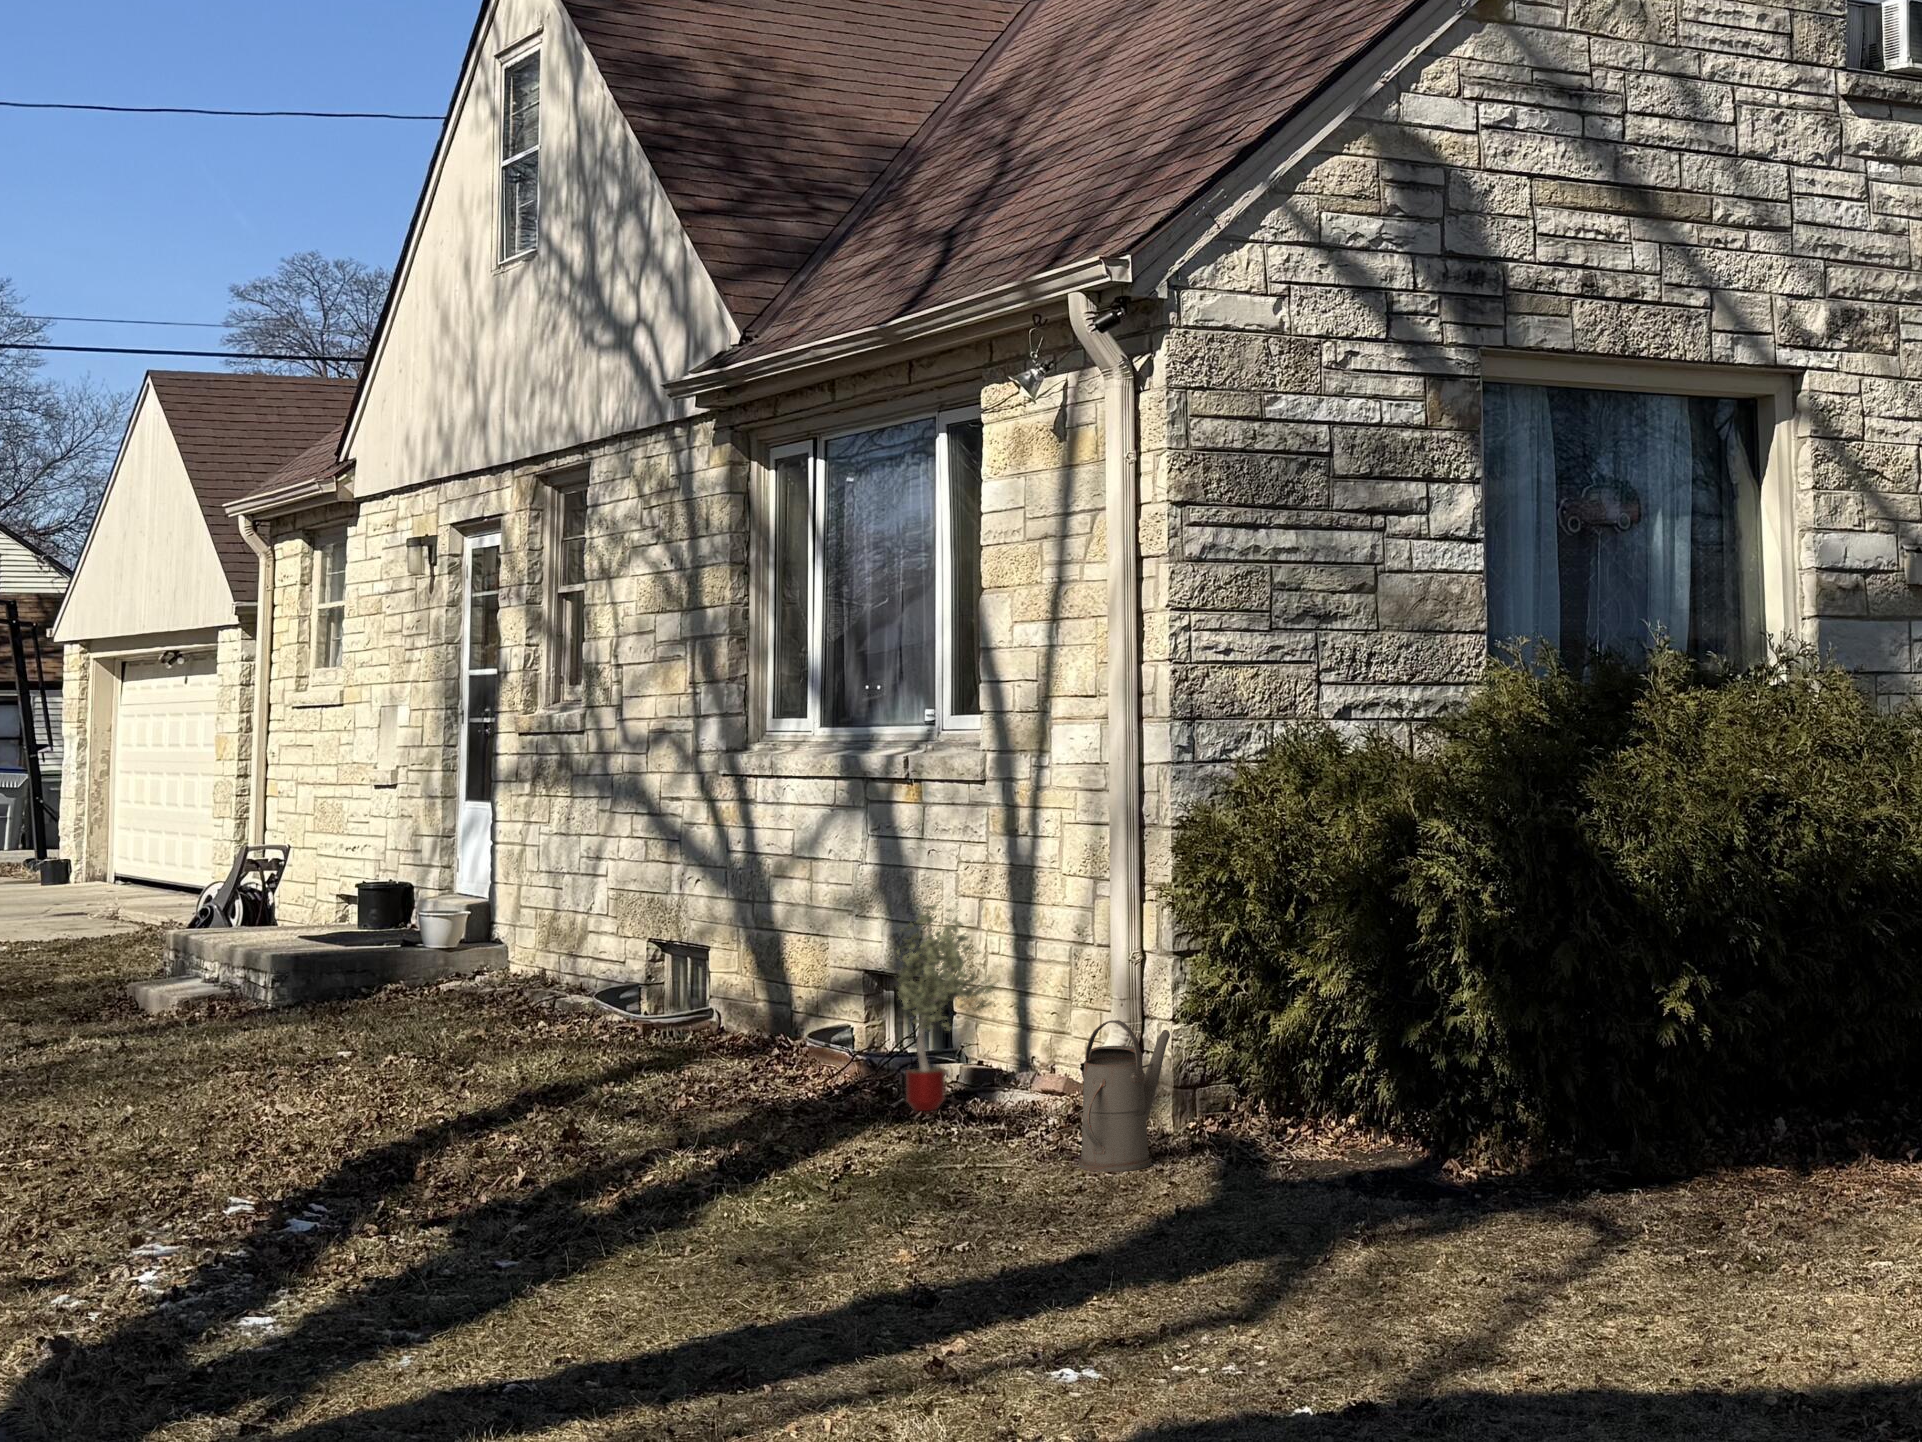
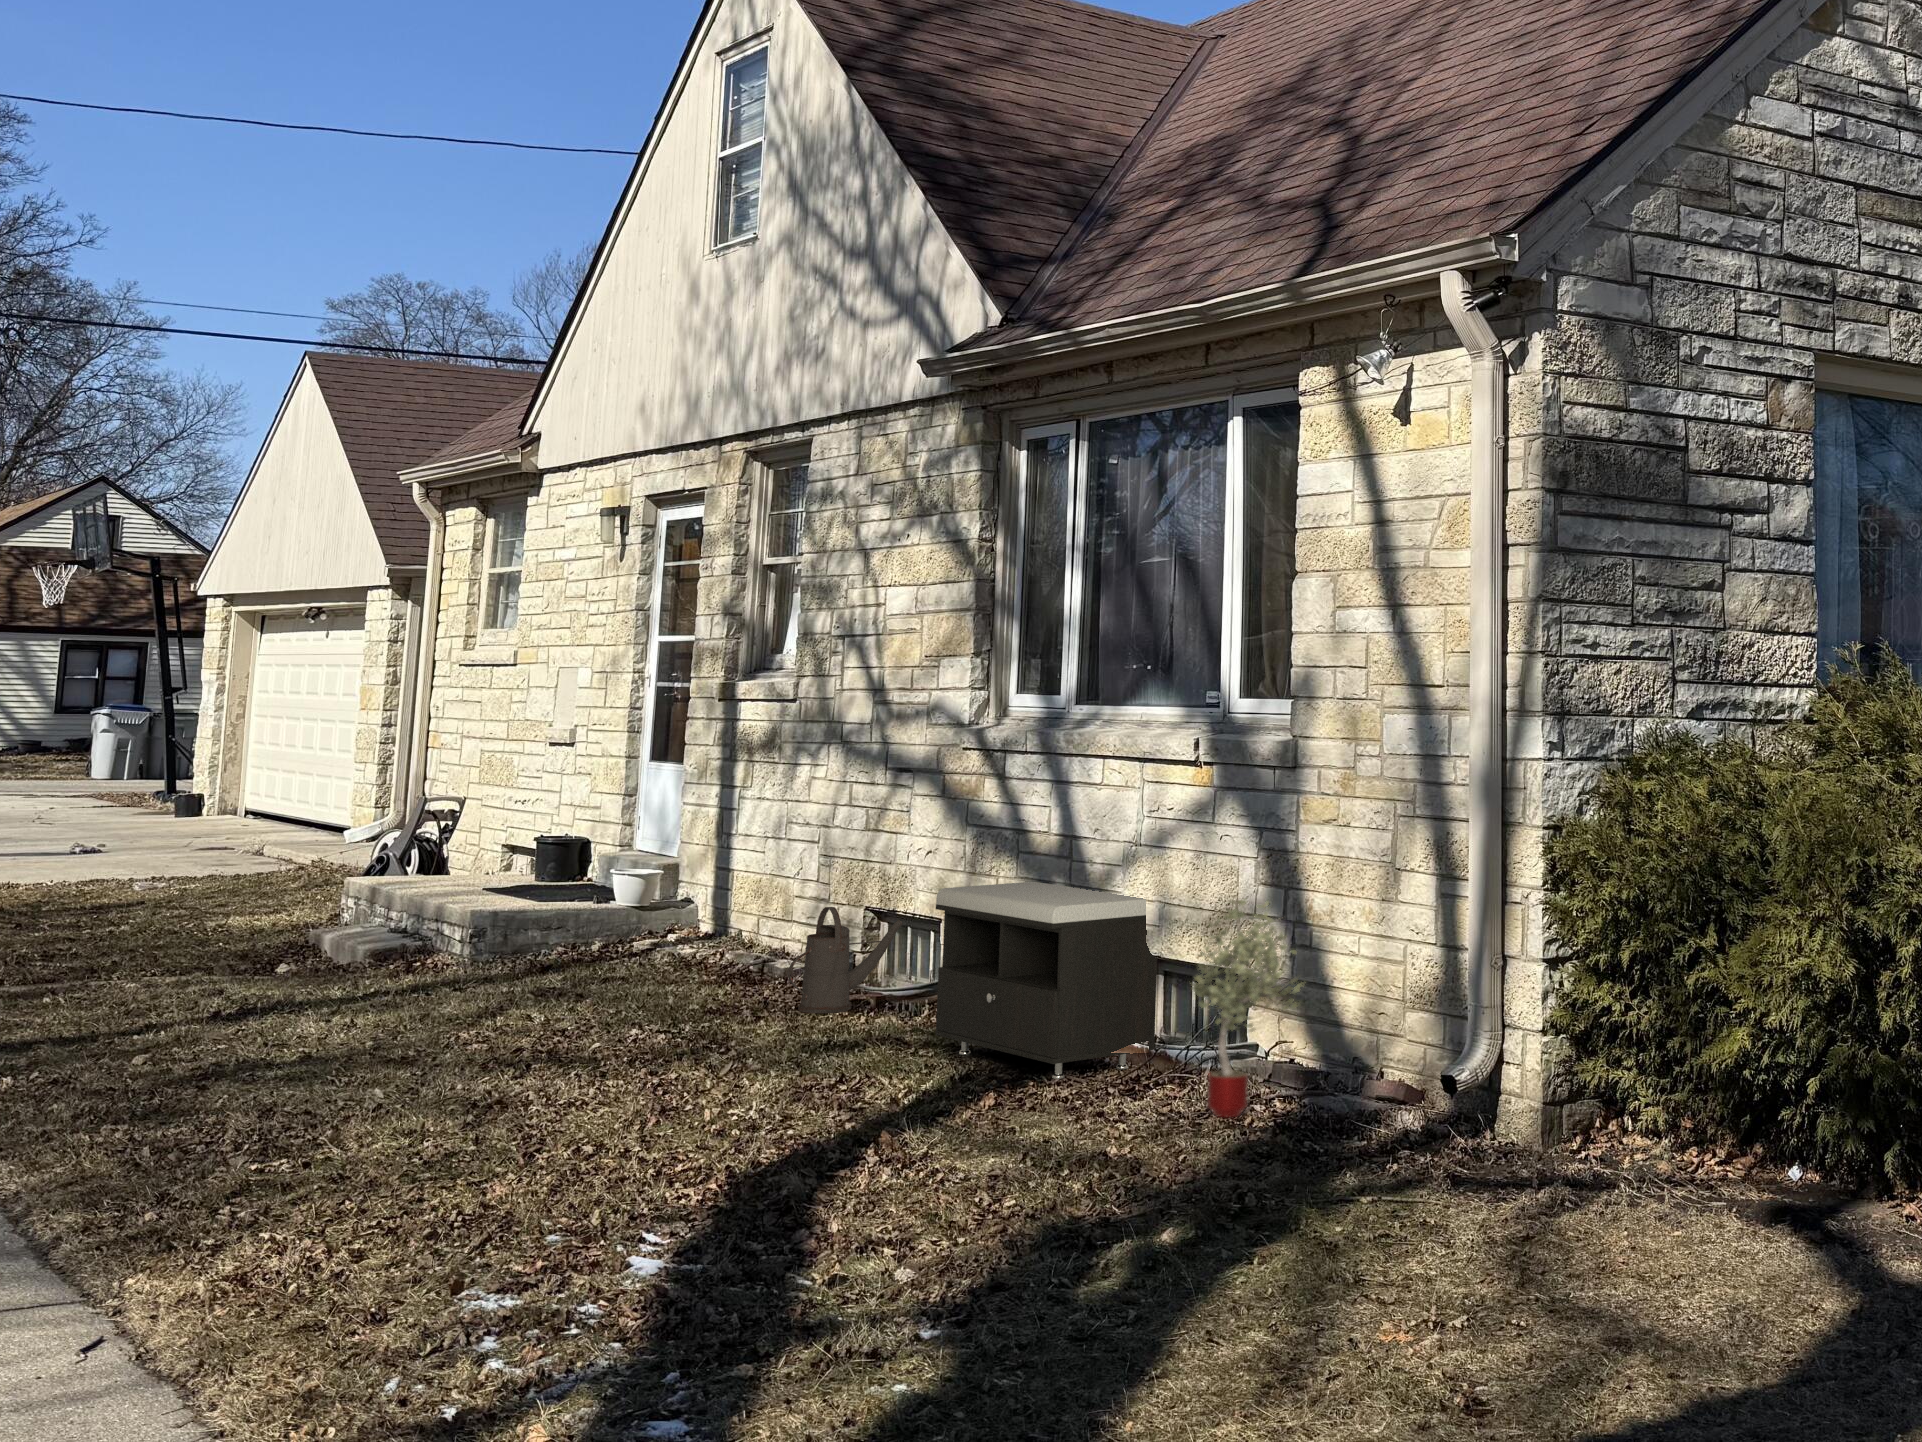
storage bench: none [683,901,889,1085] -> present [935,882,1157,1079]
watering can: present [1079,1020,1170,1172] -> present [788,907,903,1013]

